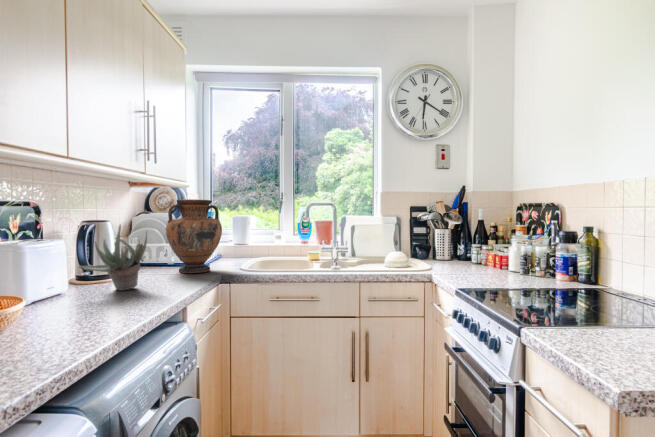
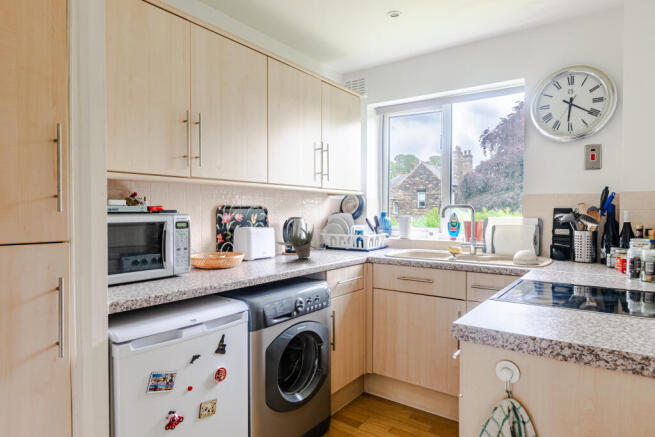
vase: present [166,199,222,273] -> none [338,204,374,254]

